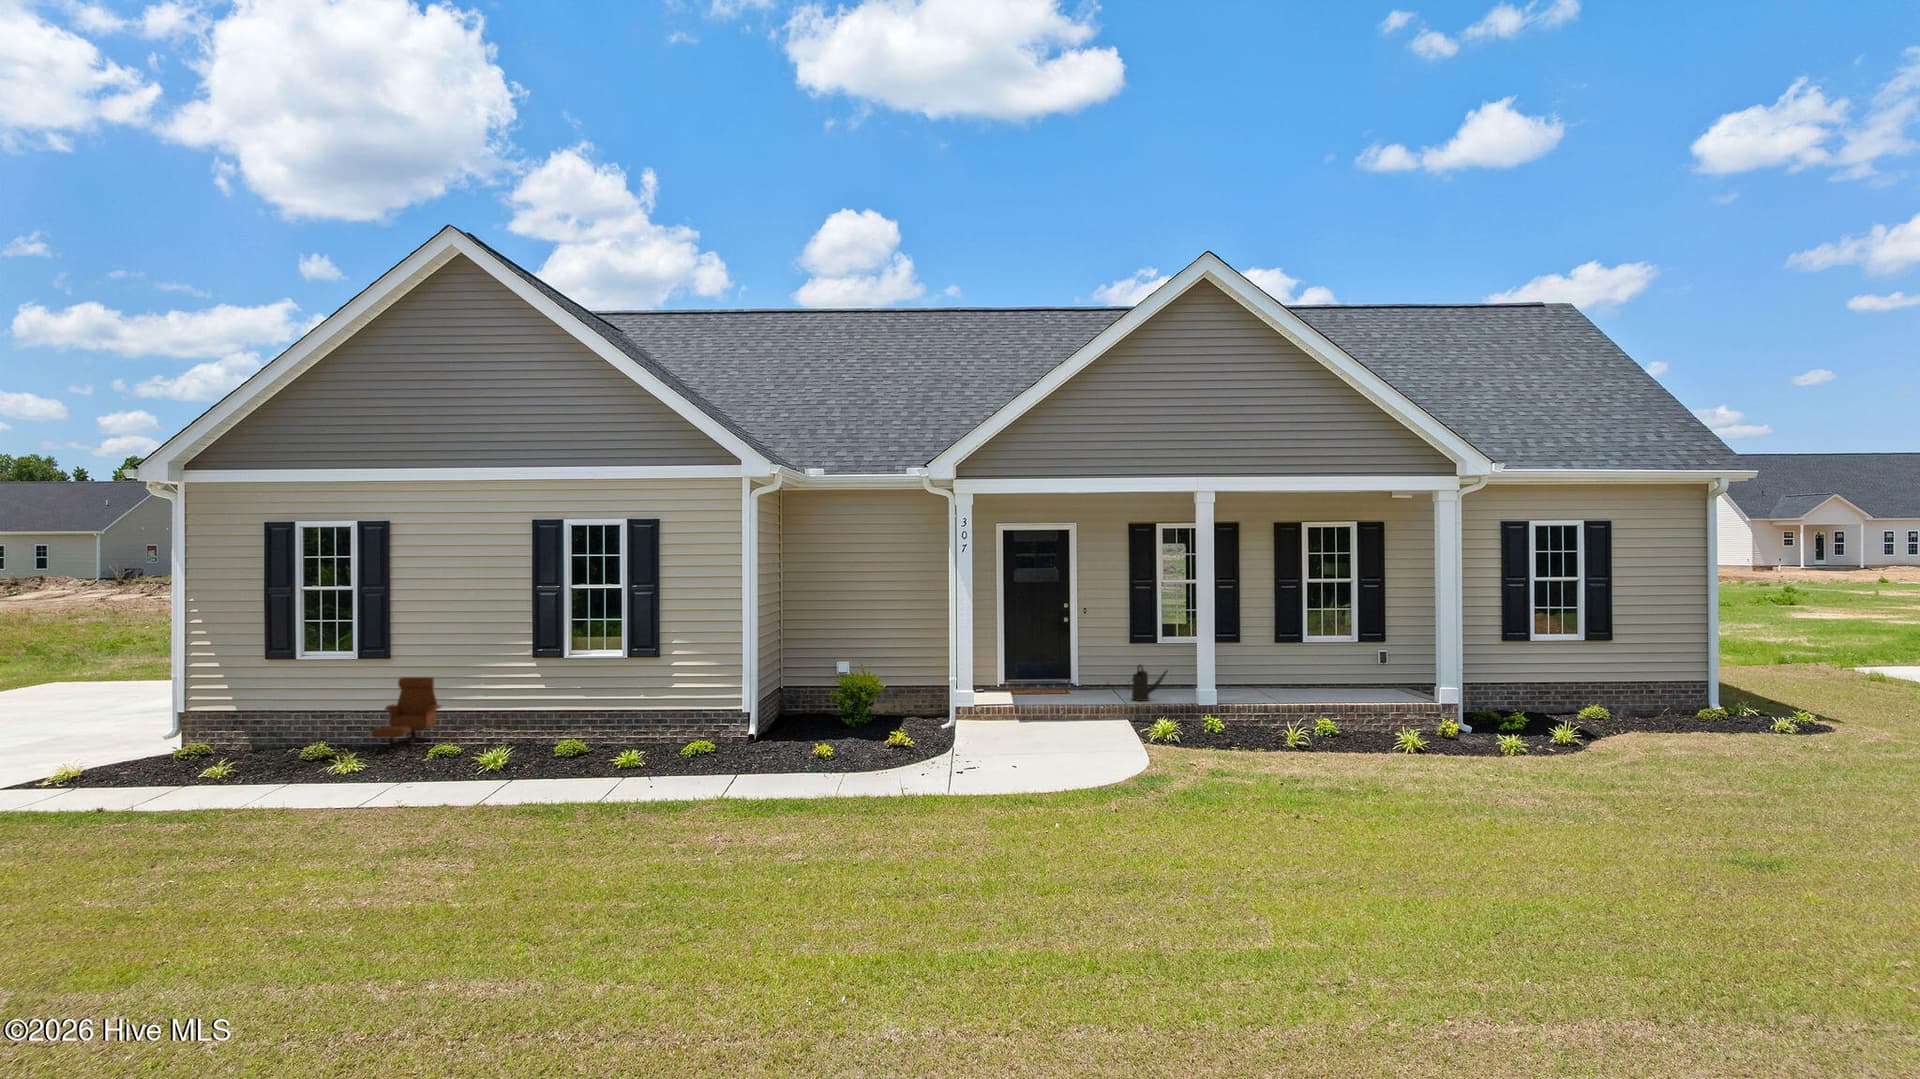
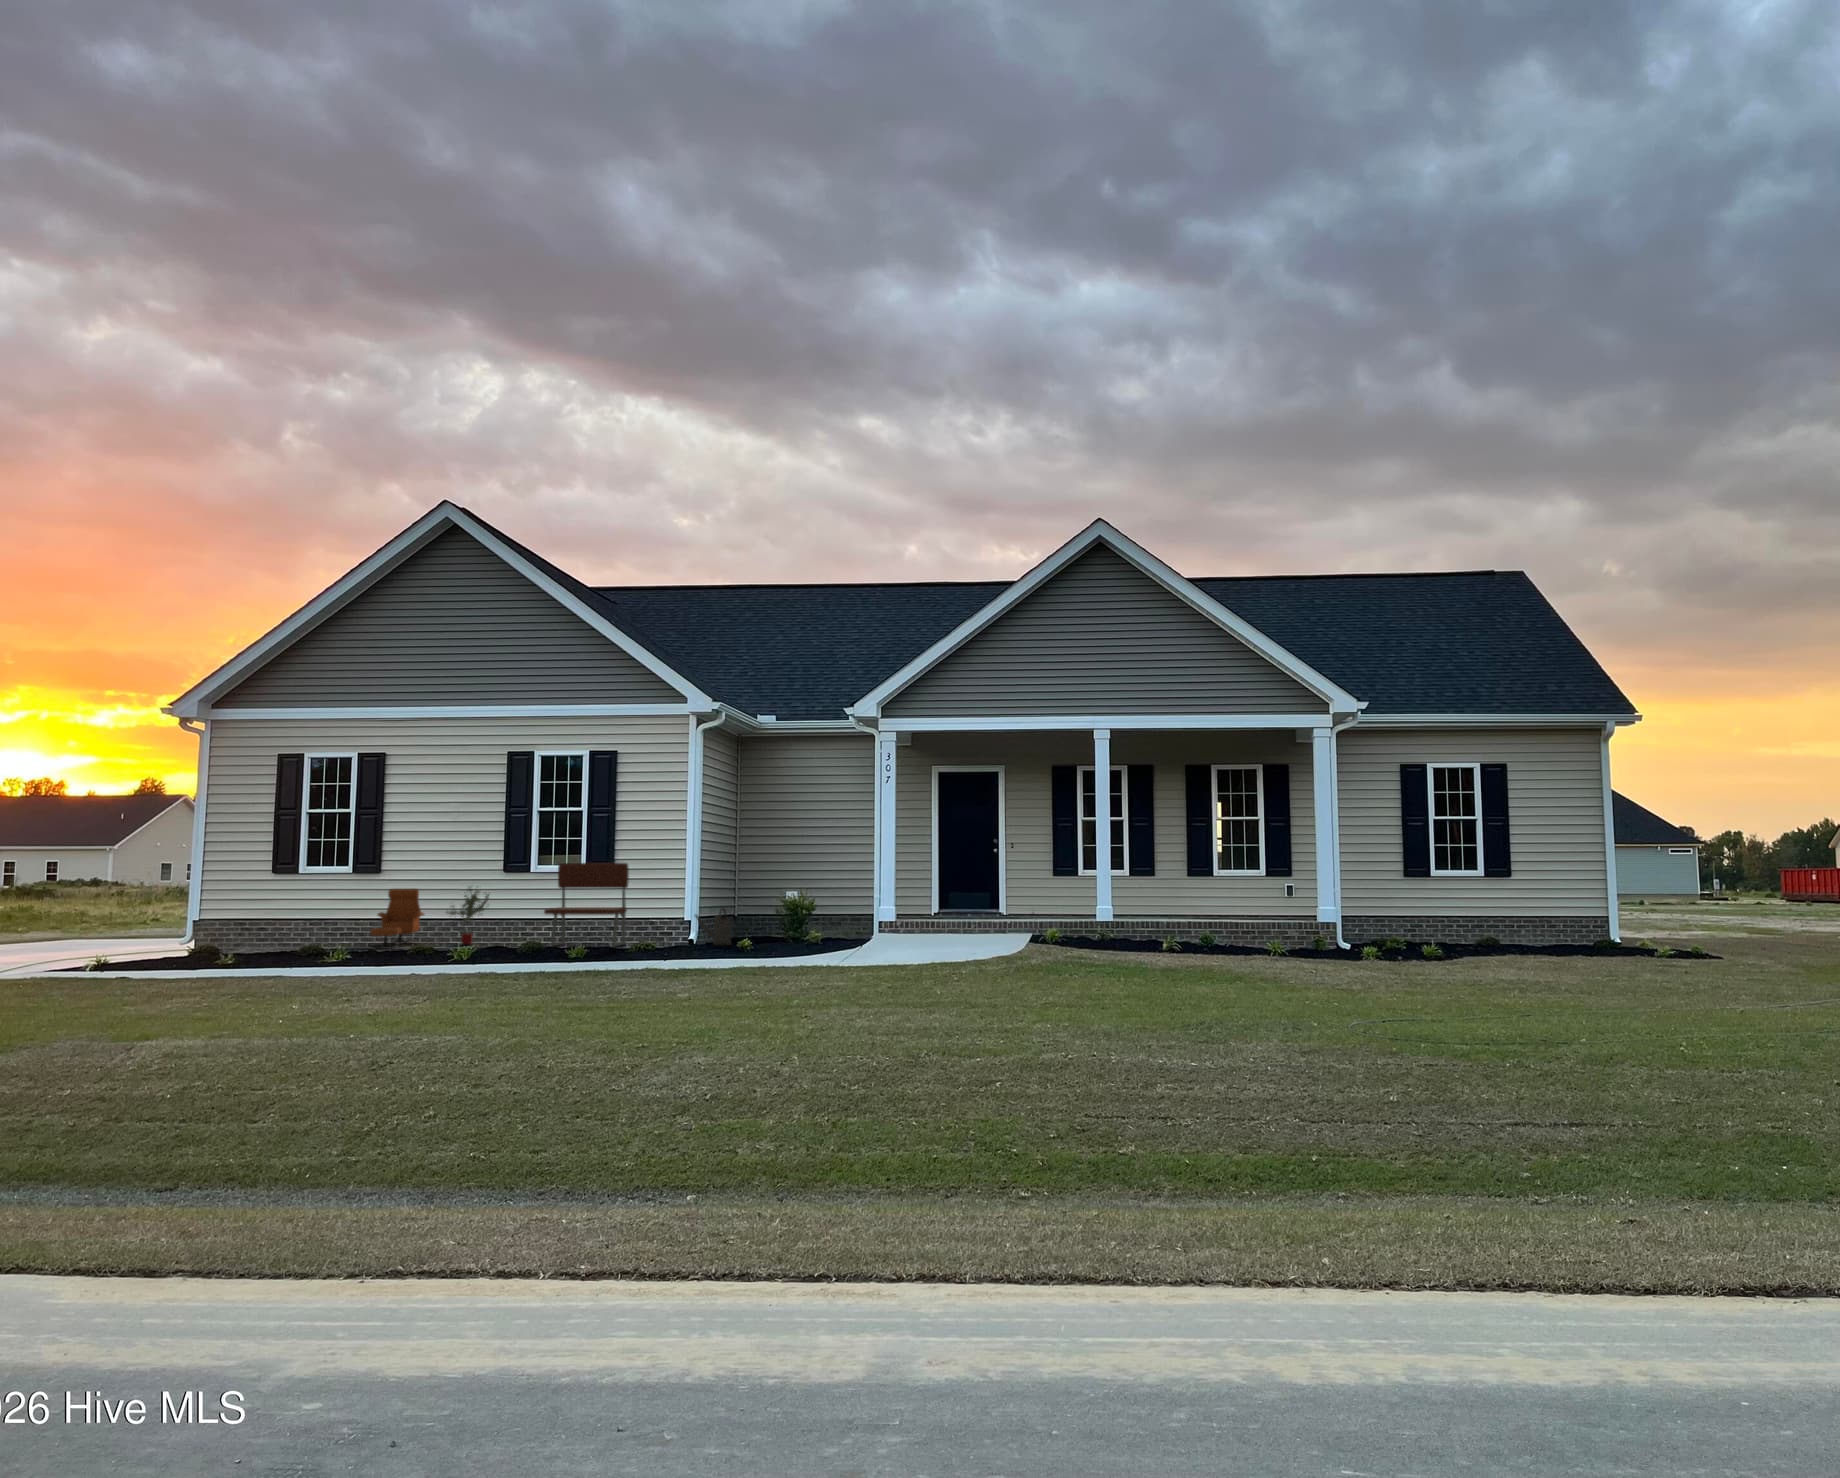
bench: none [575,648,674,747] -> present [544,863,629,947]
watering can: present [1132,664,1167,701] -> present [695,908,736,945]
potted tree: none [463,674,515,743] -> present [447,887,489,945]

